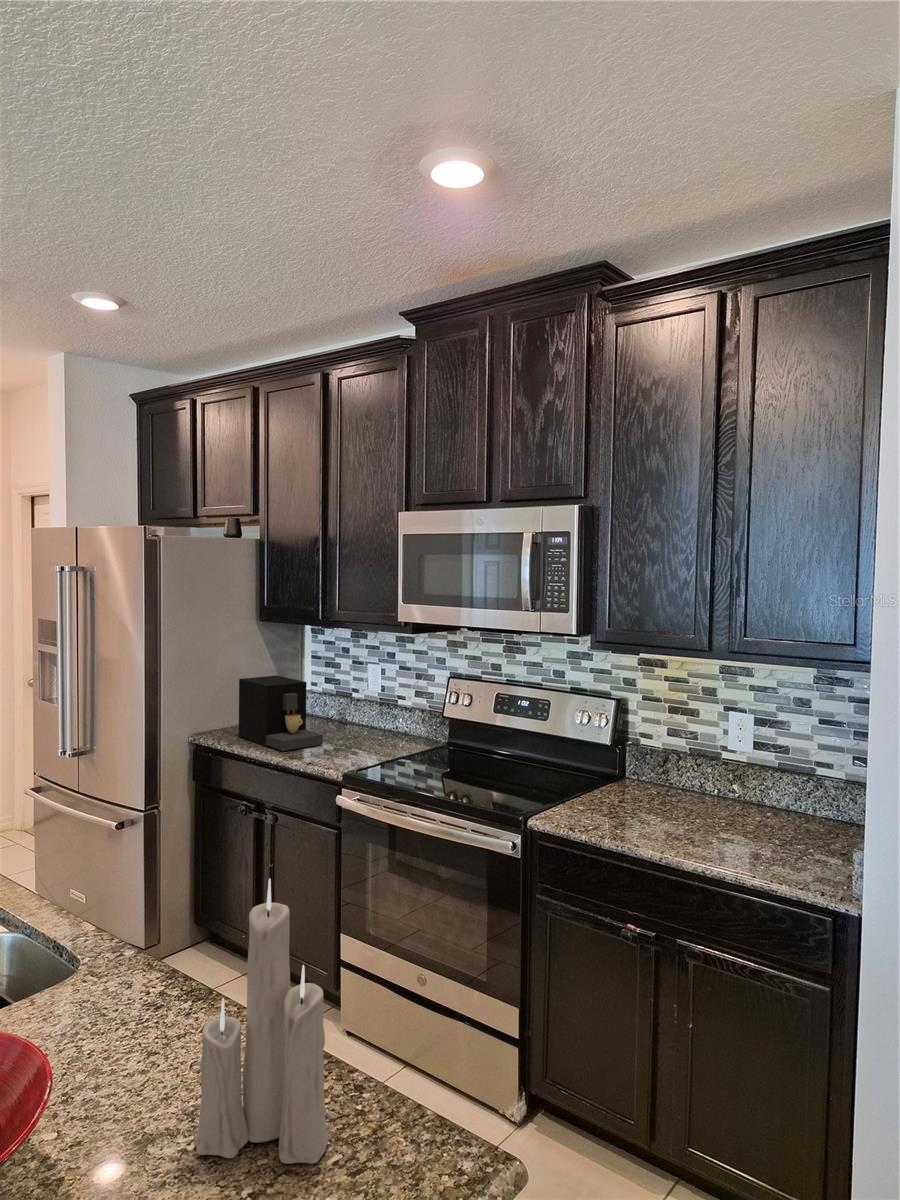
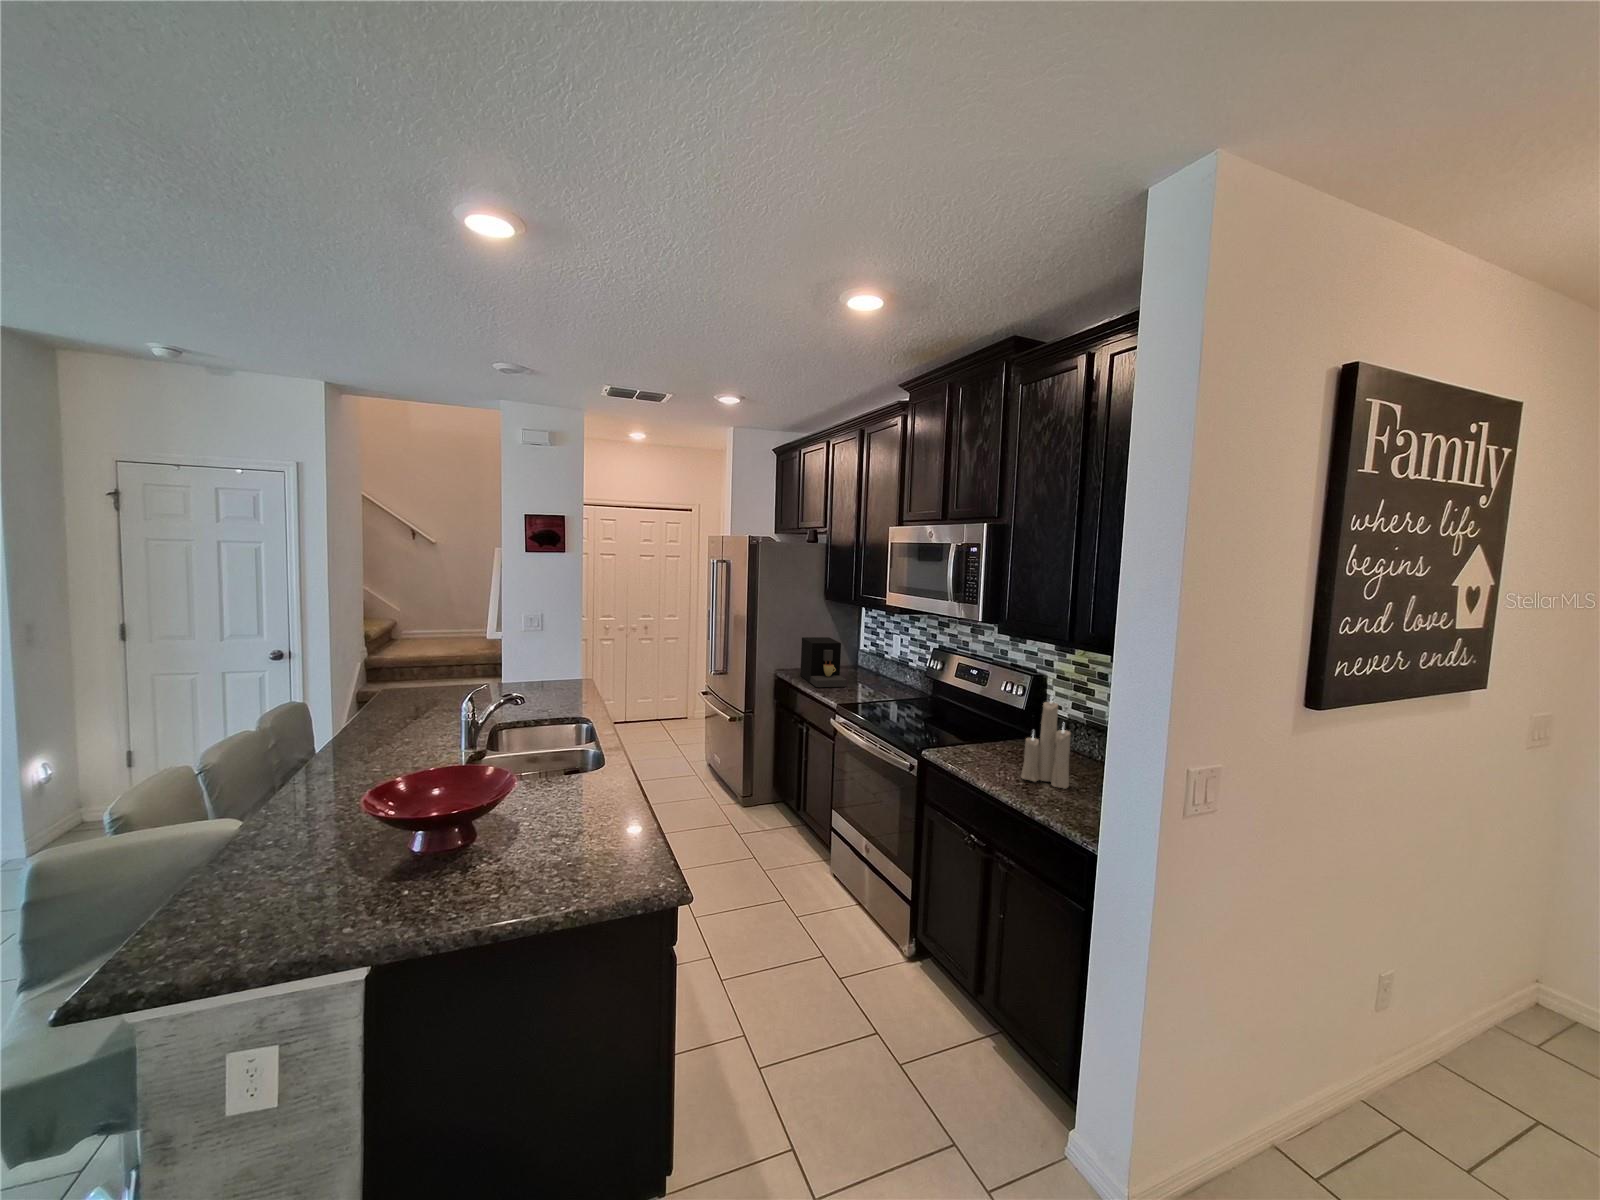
candle: present [195,879,329,1164] -> present [1021,699,1070,788]

